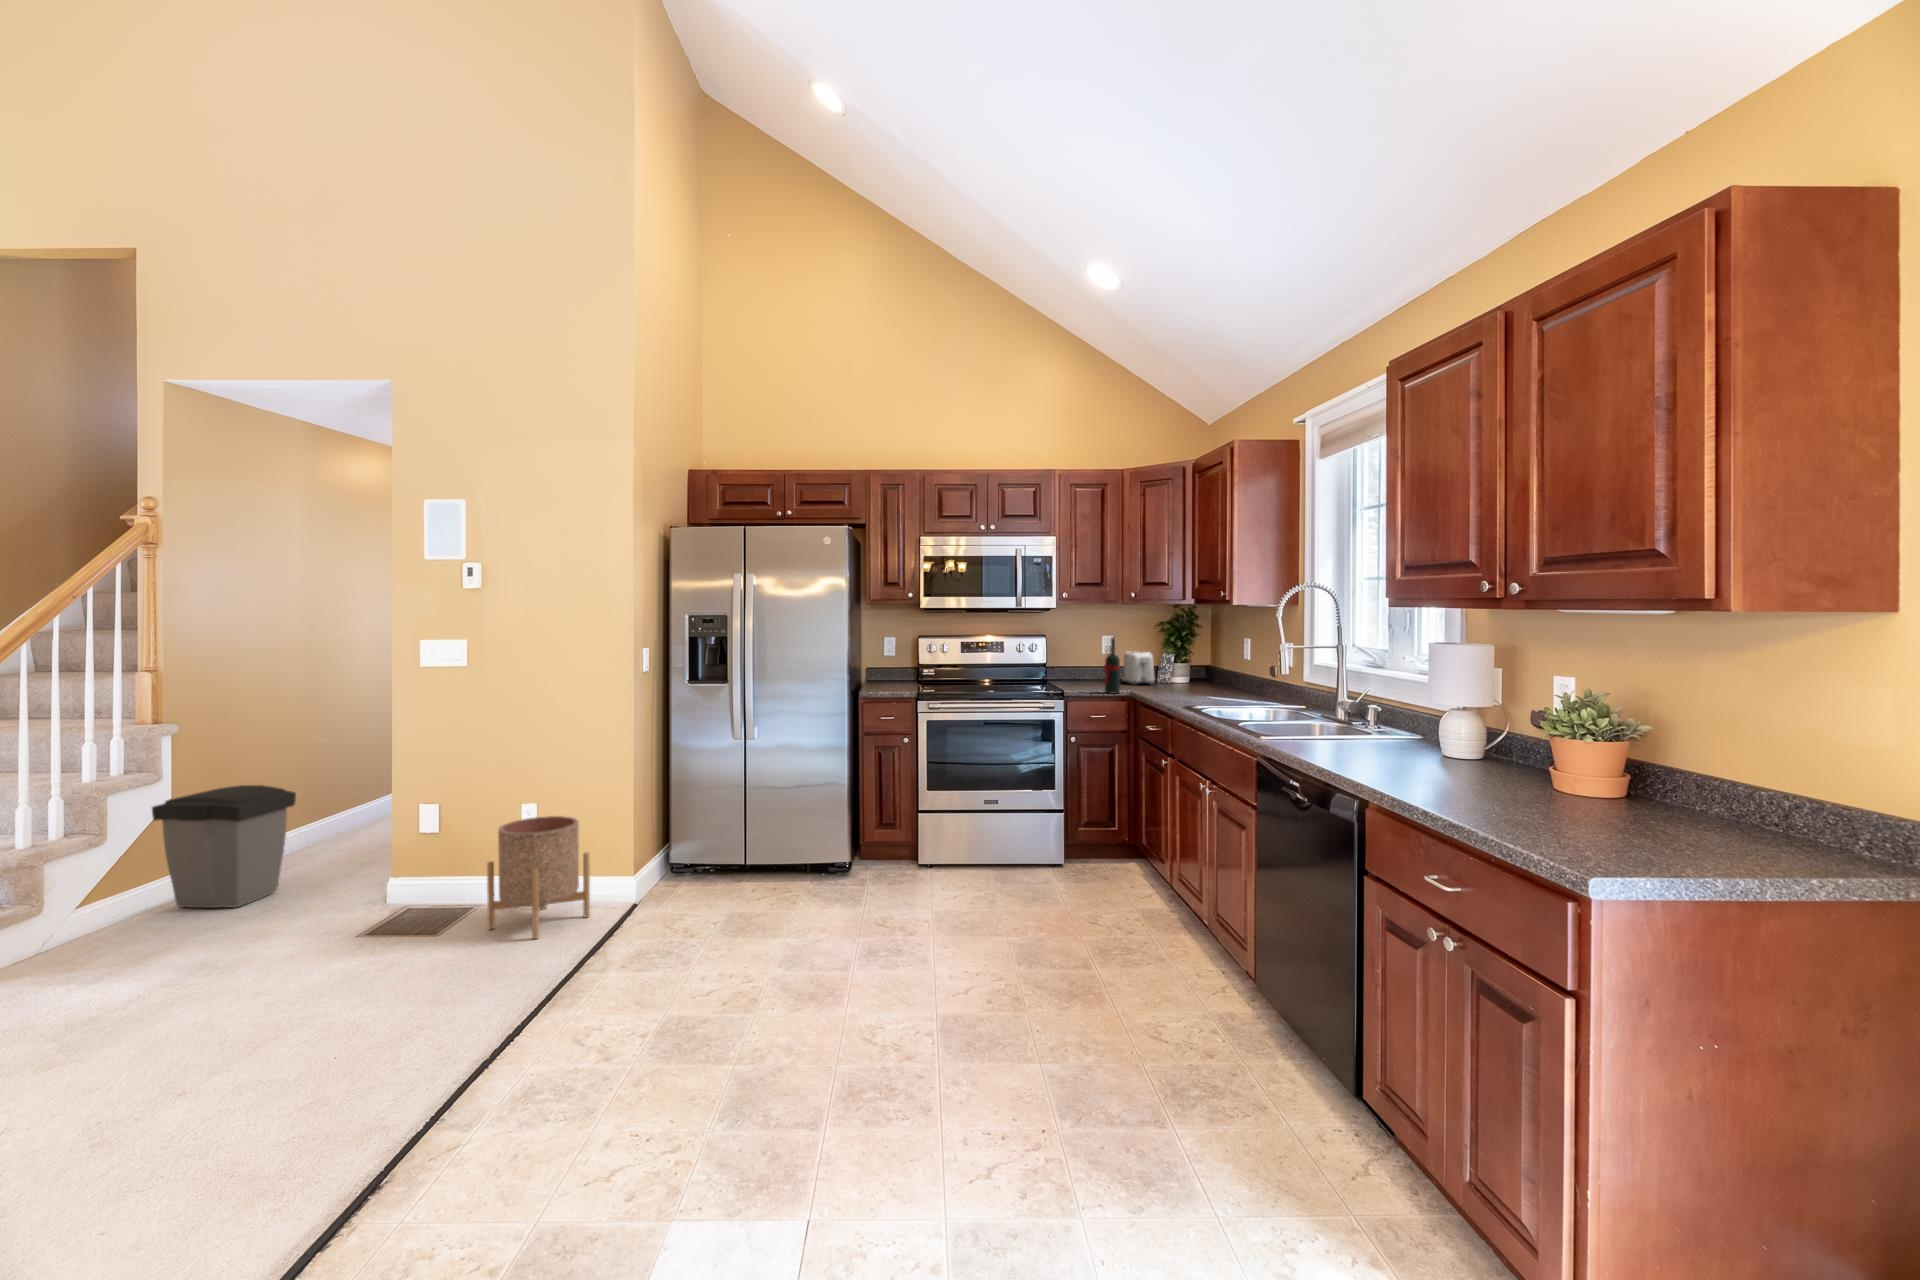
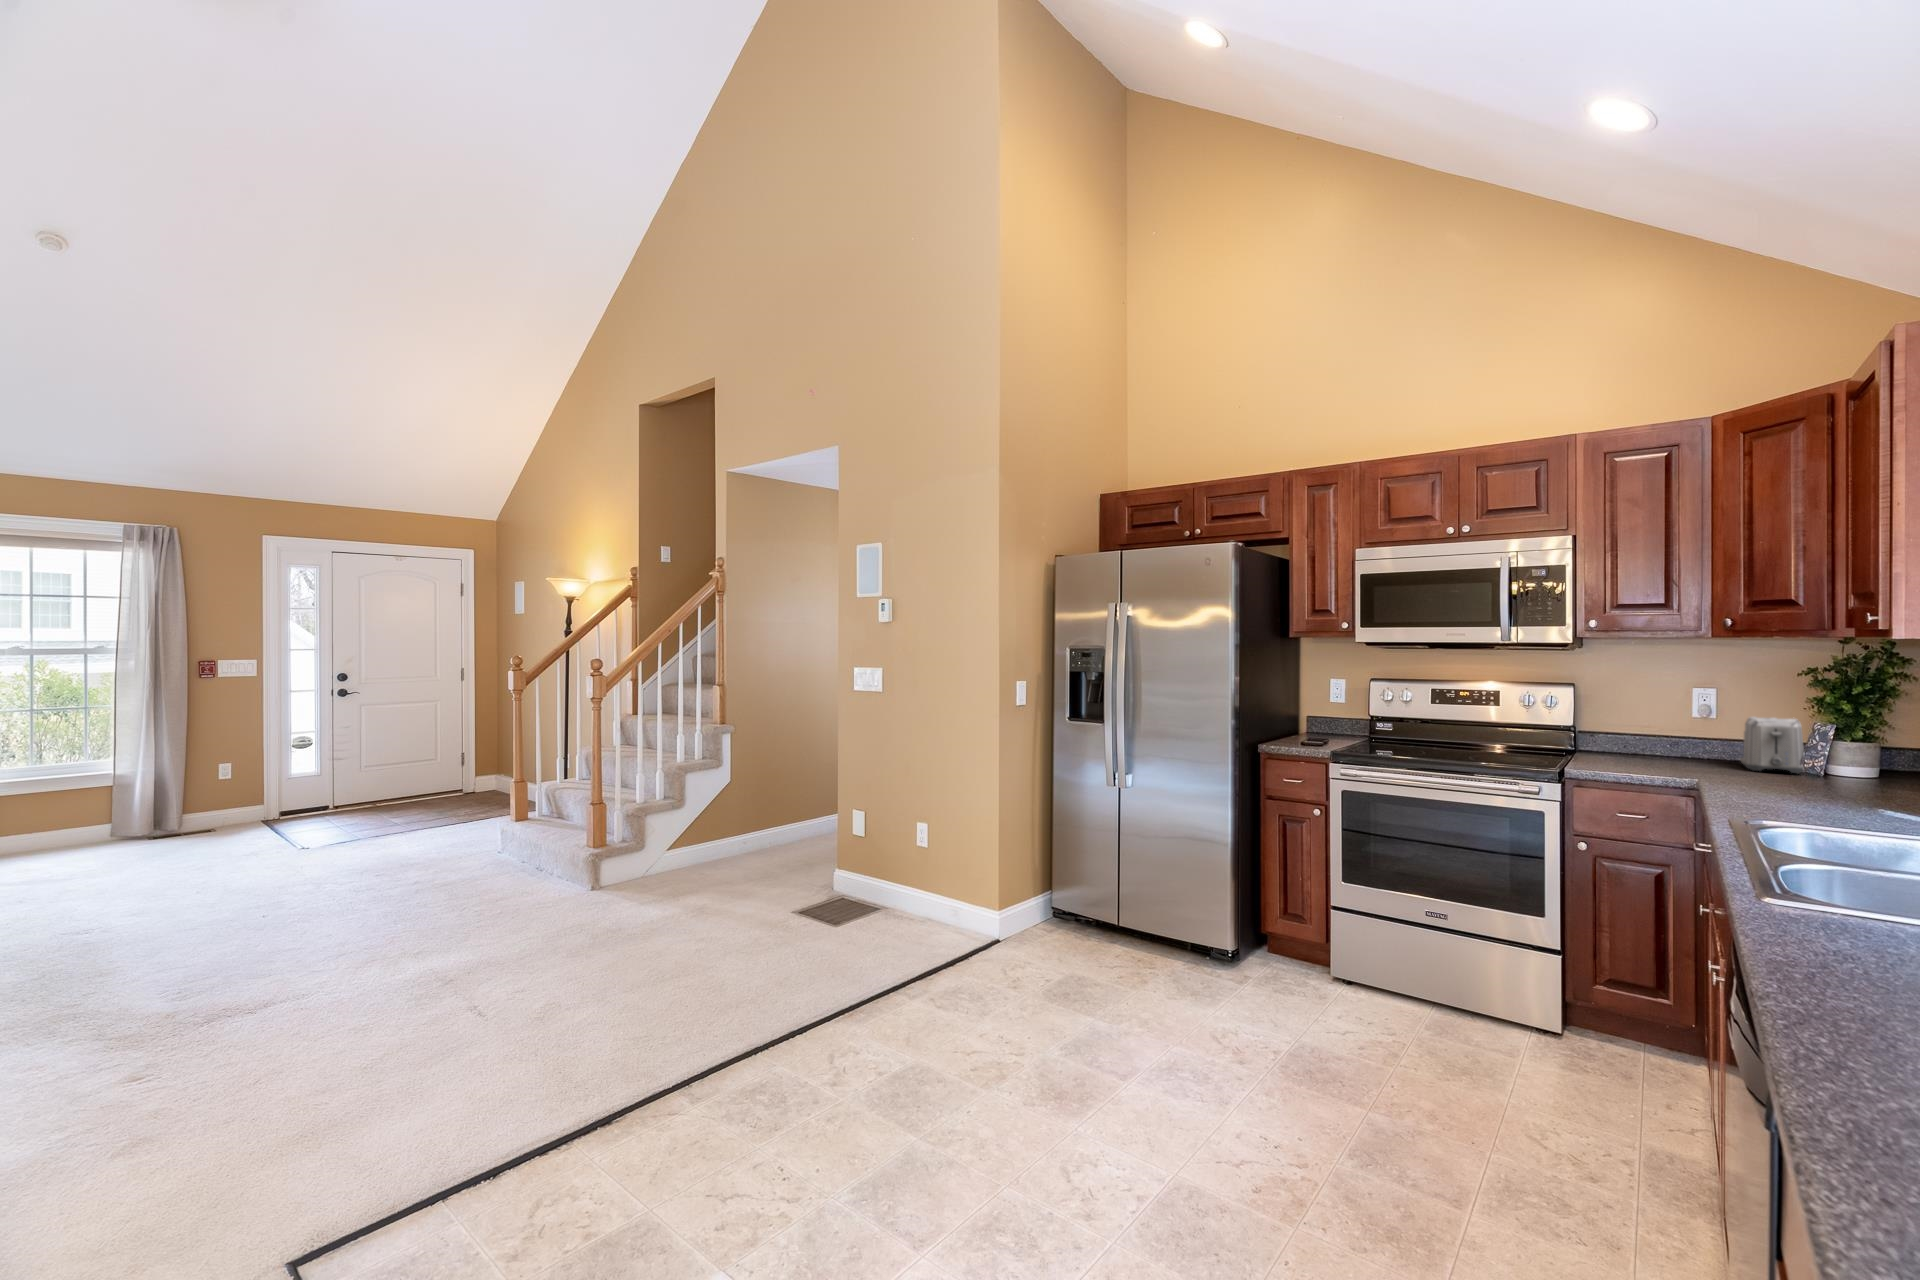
wine bottle: present [1104,637,1120,693] -> none [1646,690,1681,783]
trash can: present [152,785,296,908] -> none [716,776,797,871]
planter: present [487,816,590,939] -> none [874,837,954,951]

